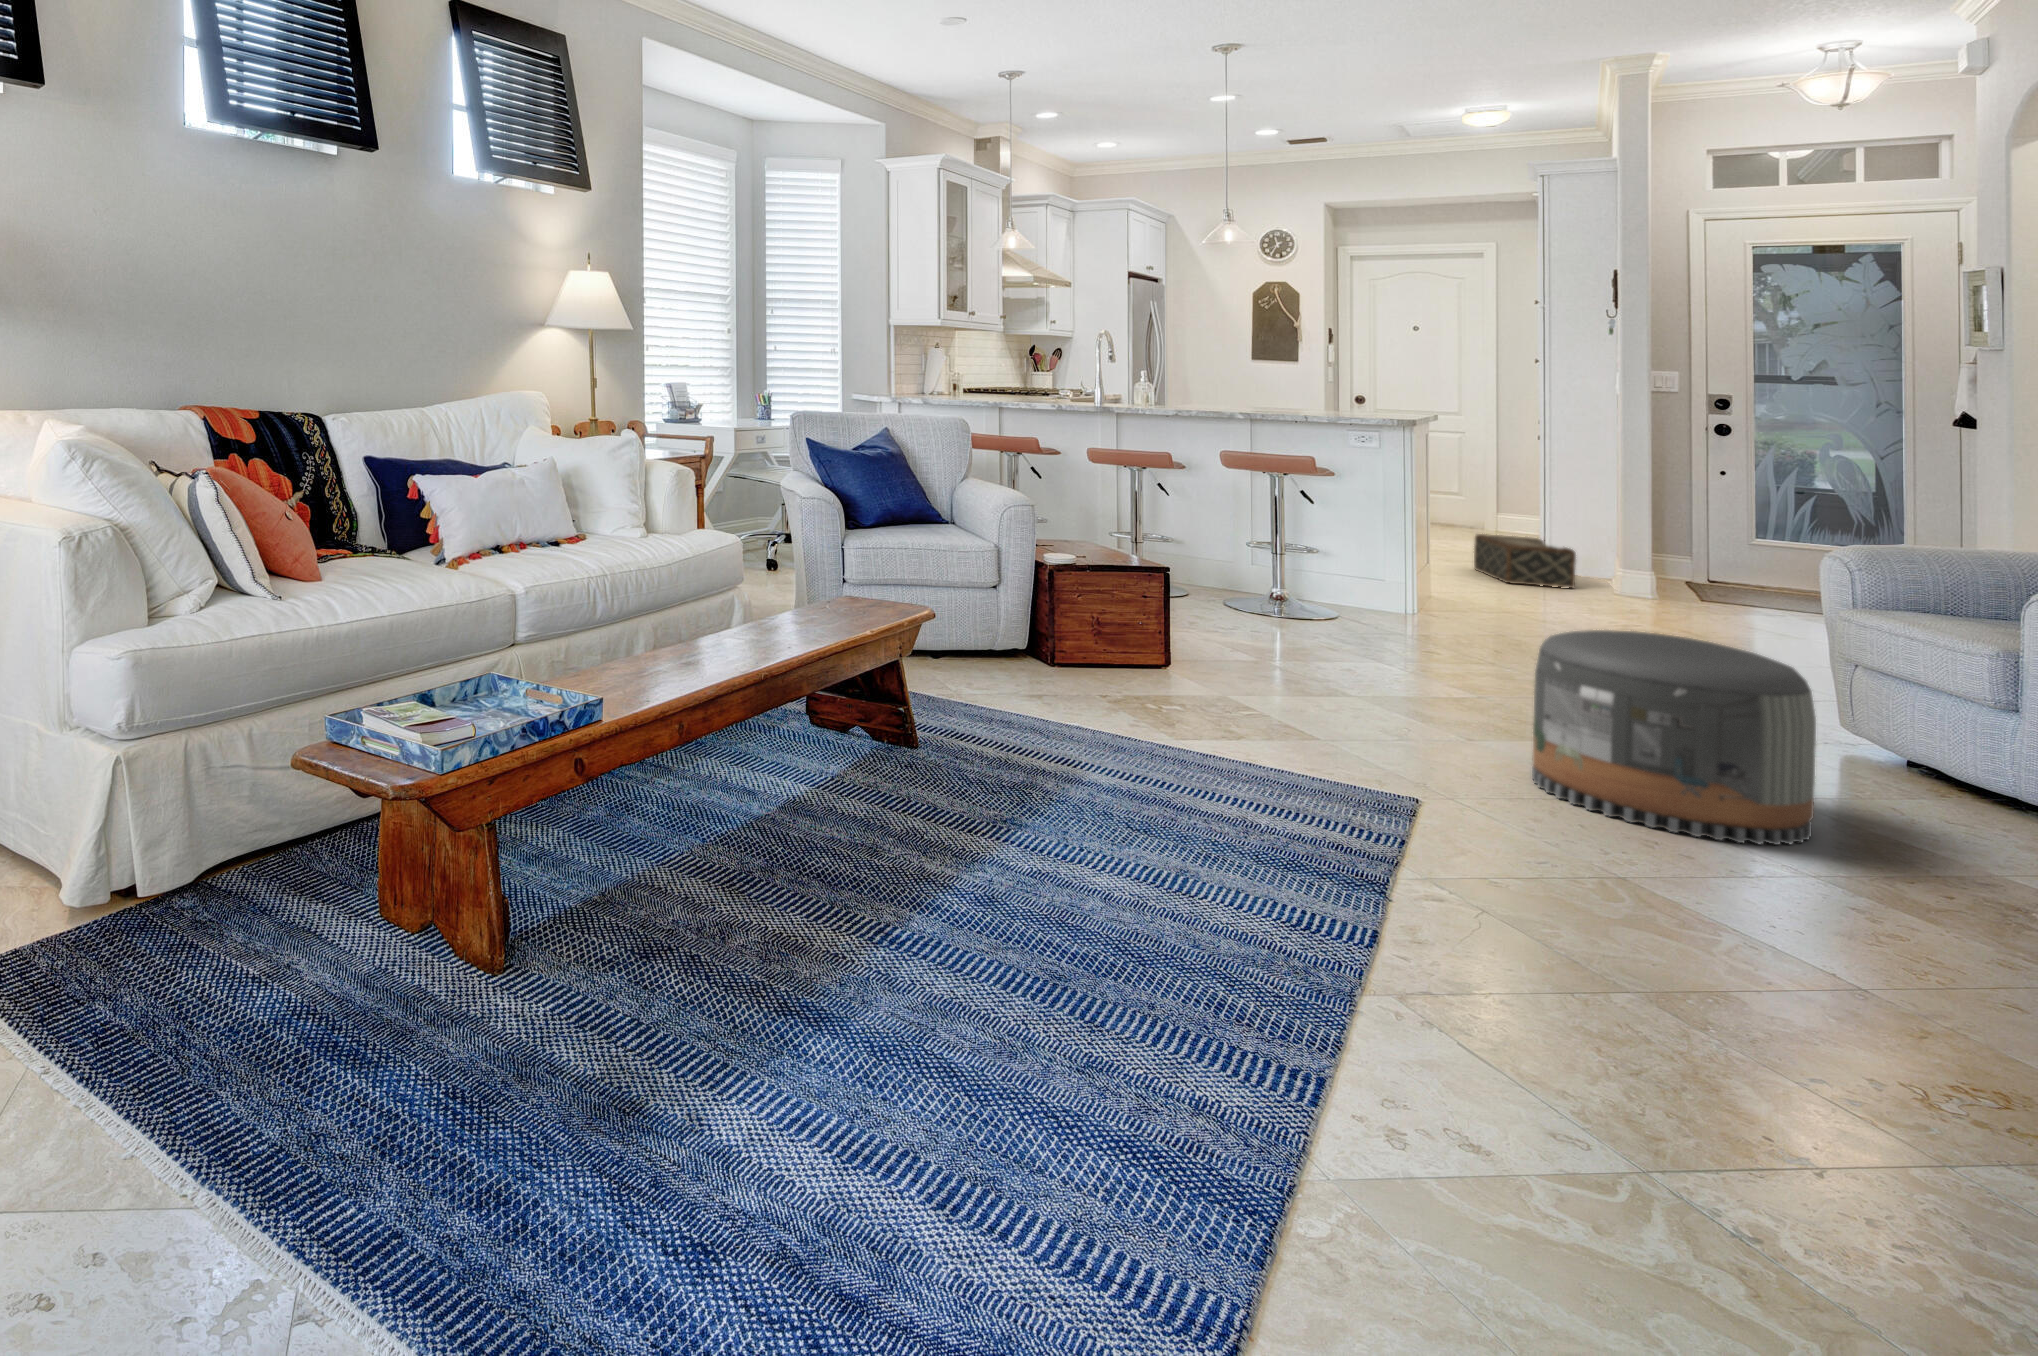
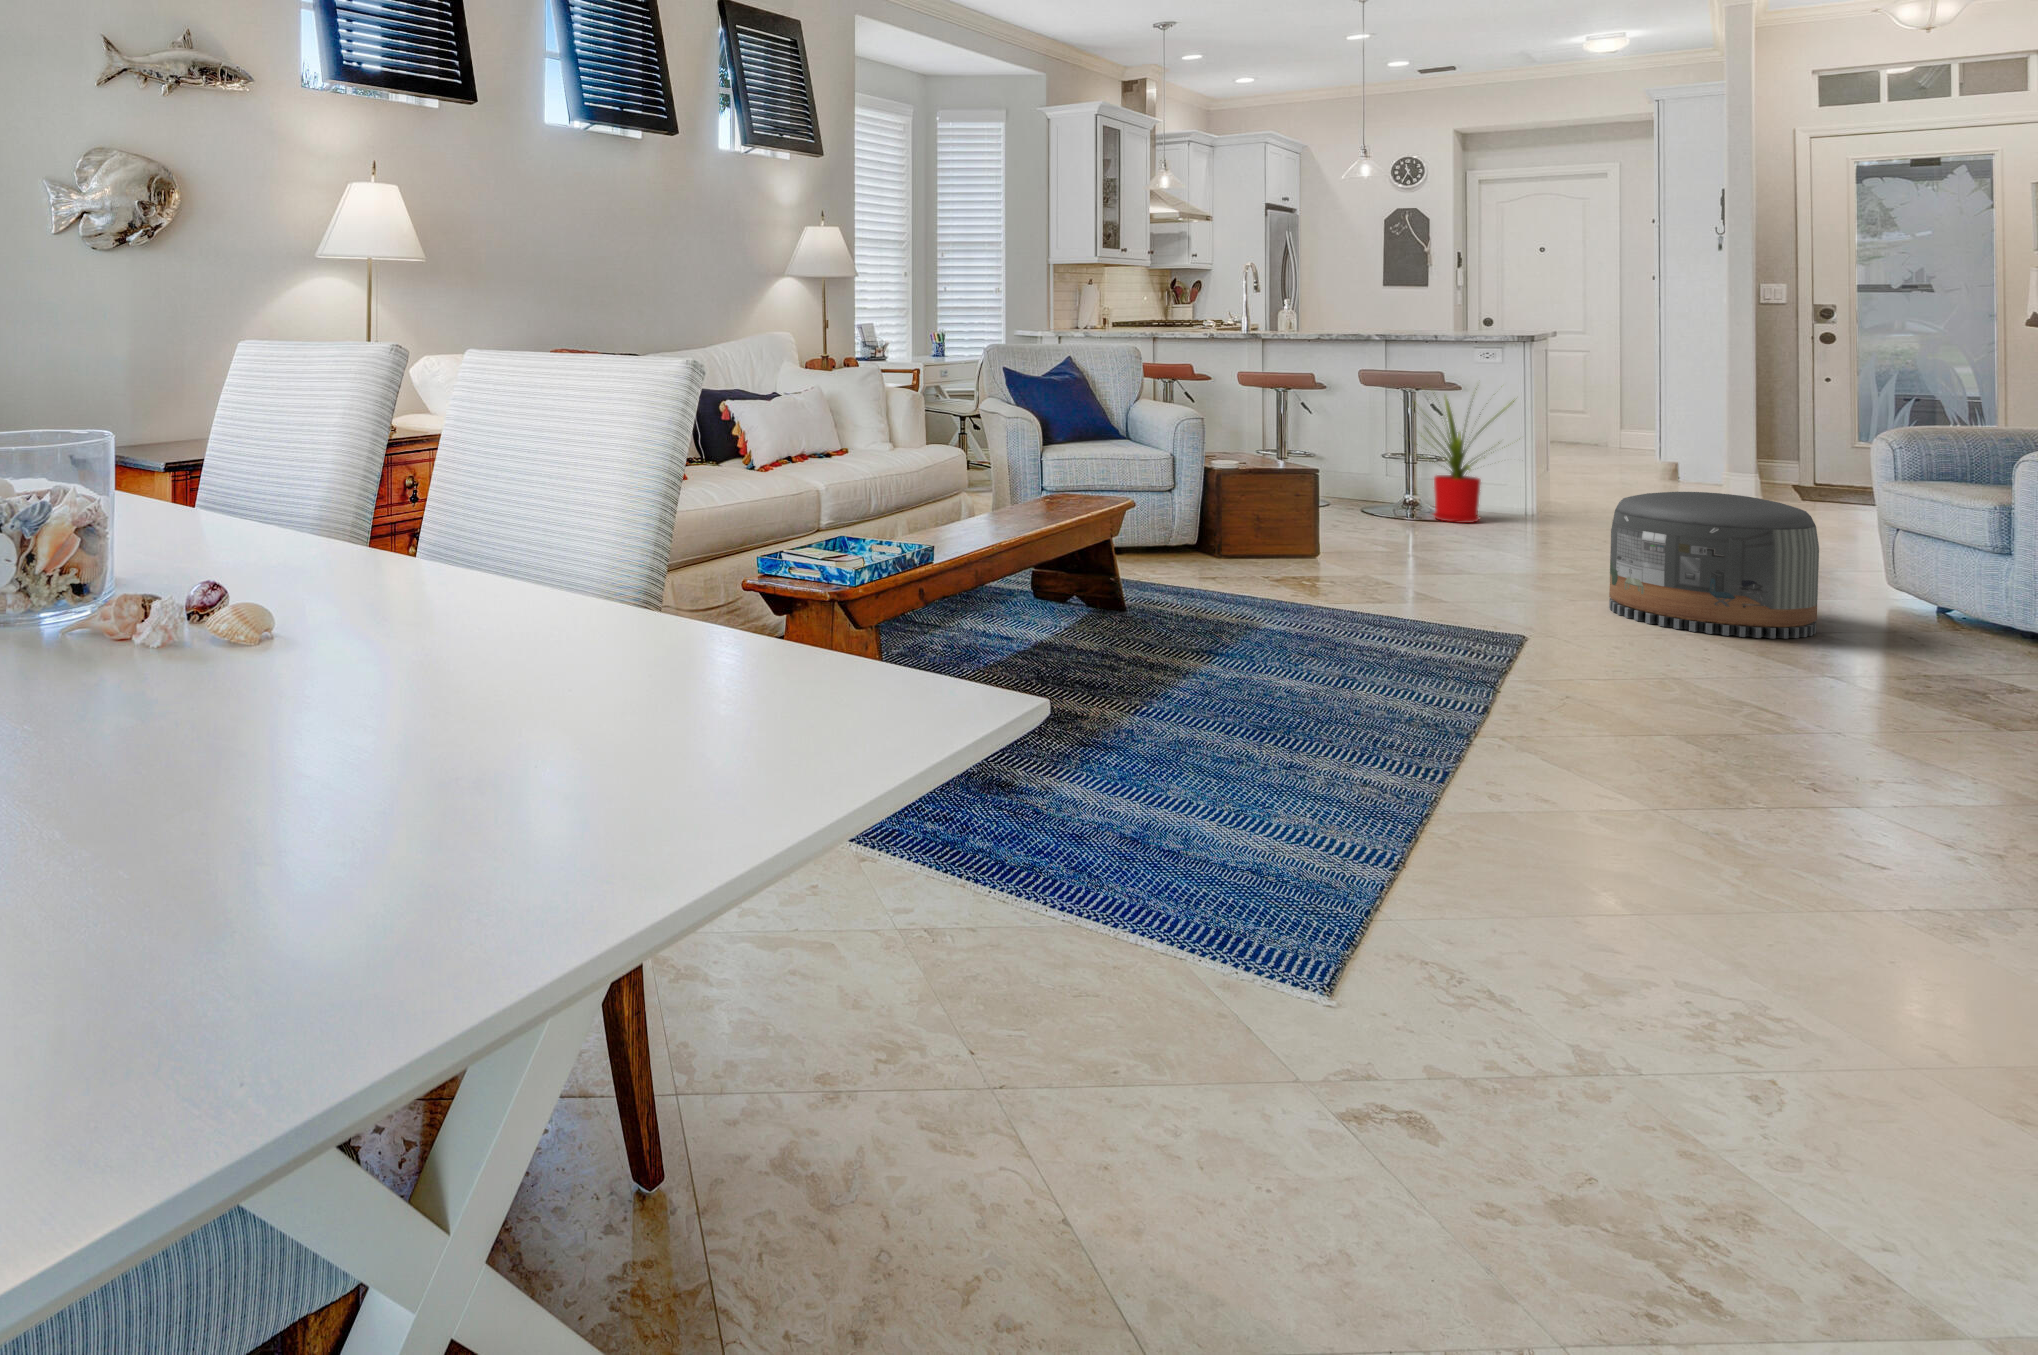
house plant: none [1263,467,1408,636] -> present [1412,388,1515,523]
woven basket: present [1474,534,1576,588] -> none [1598,438,1691,483]

